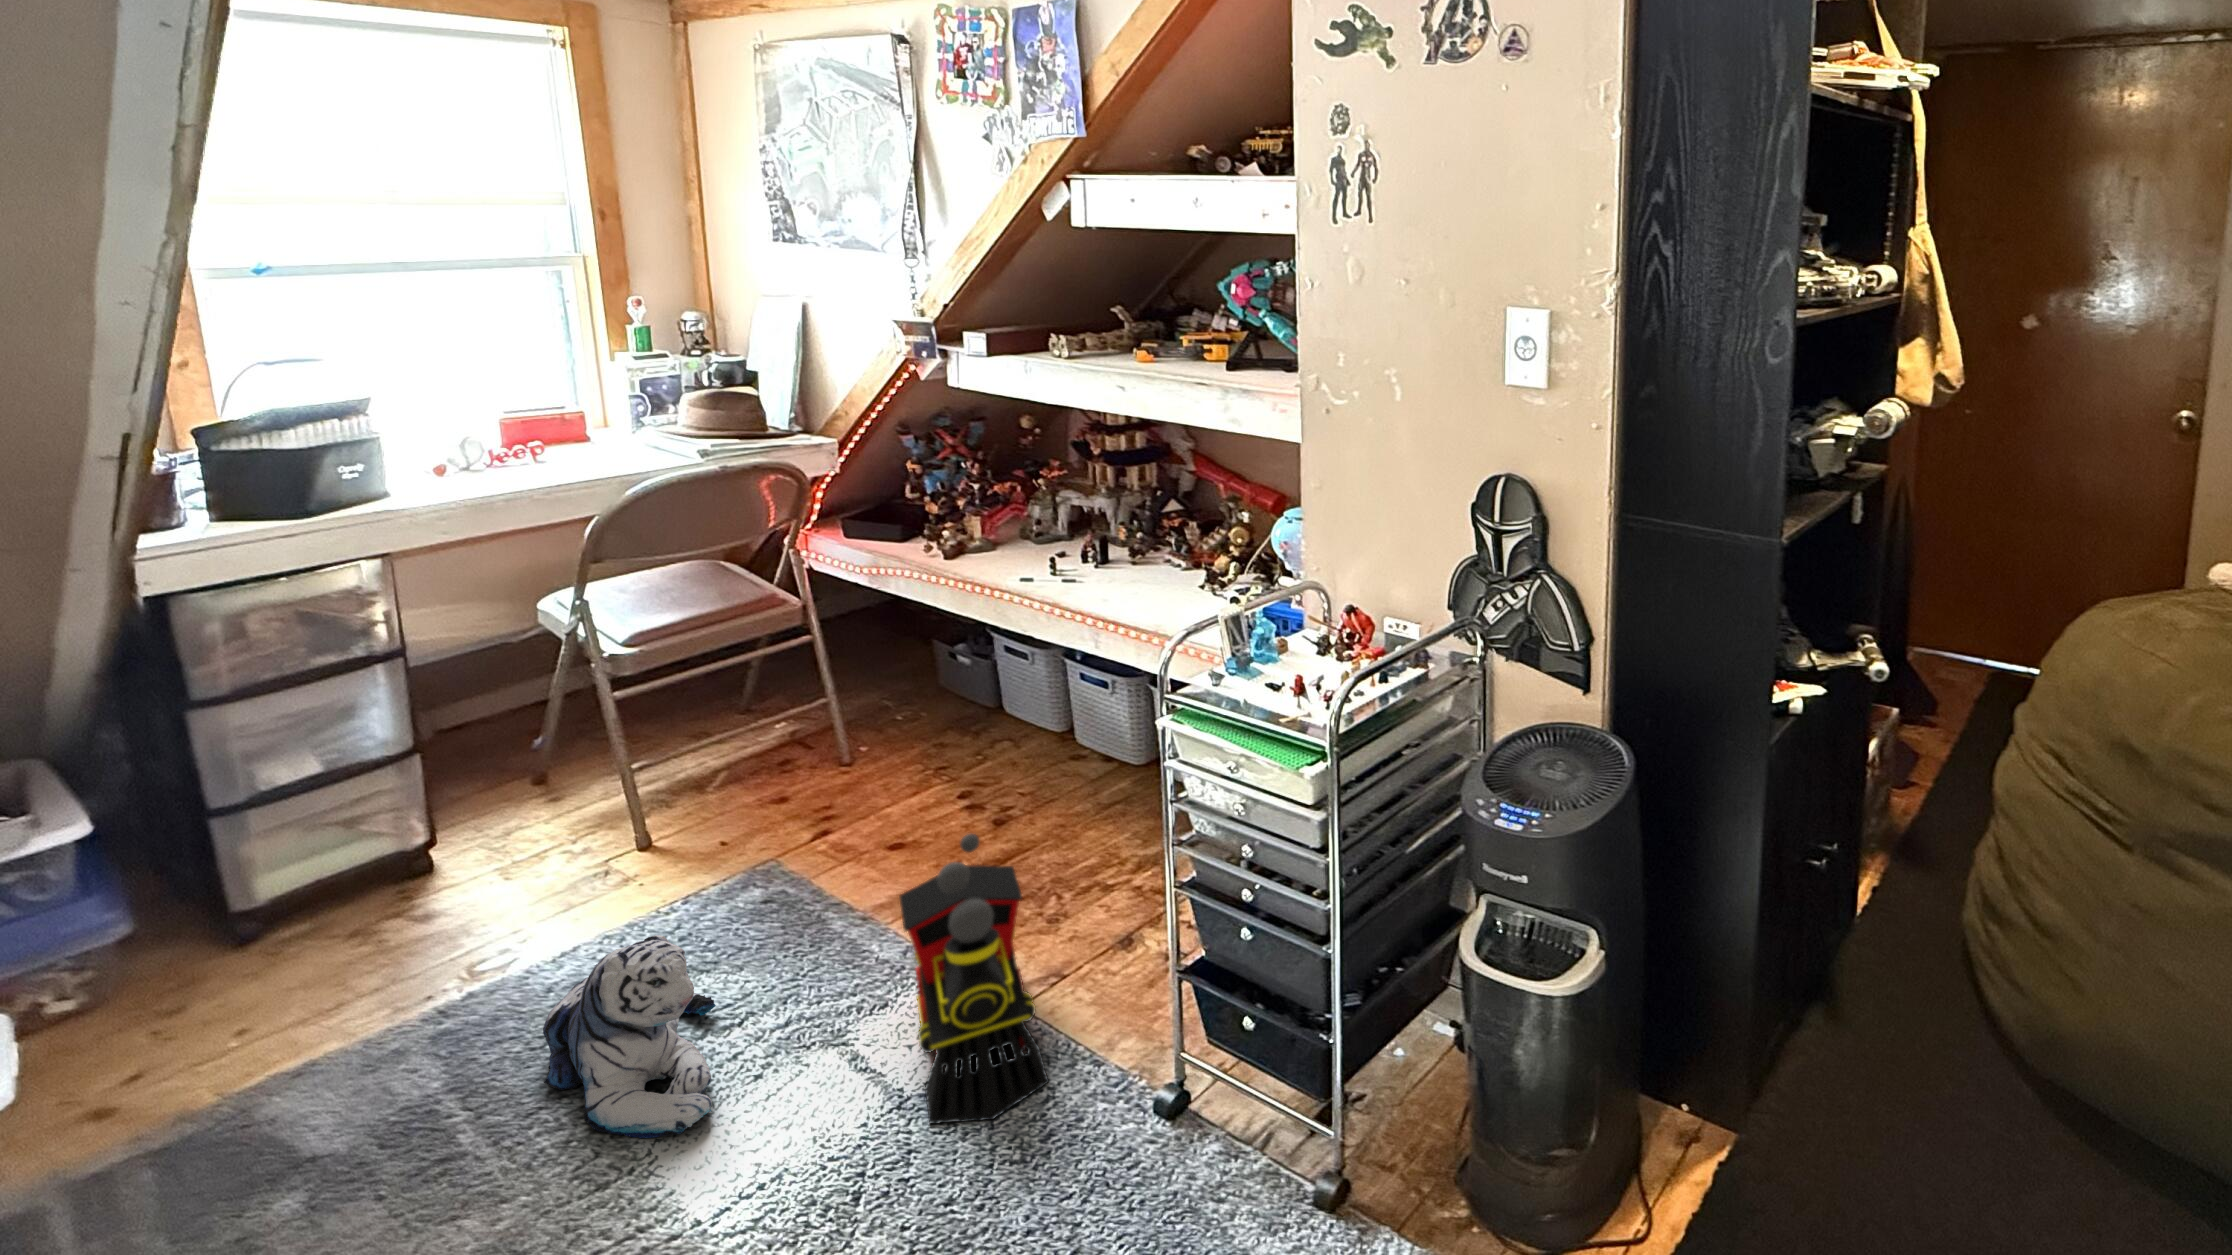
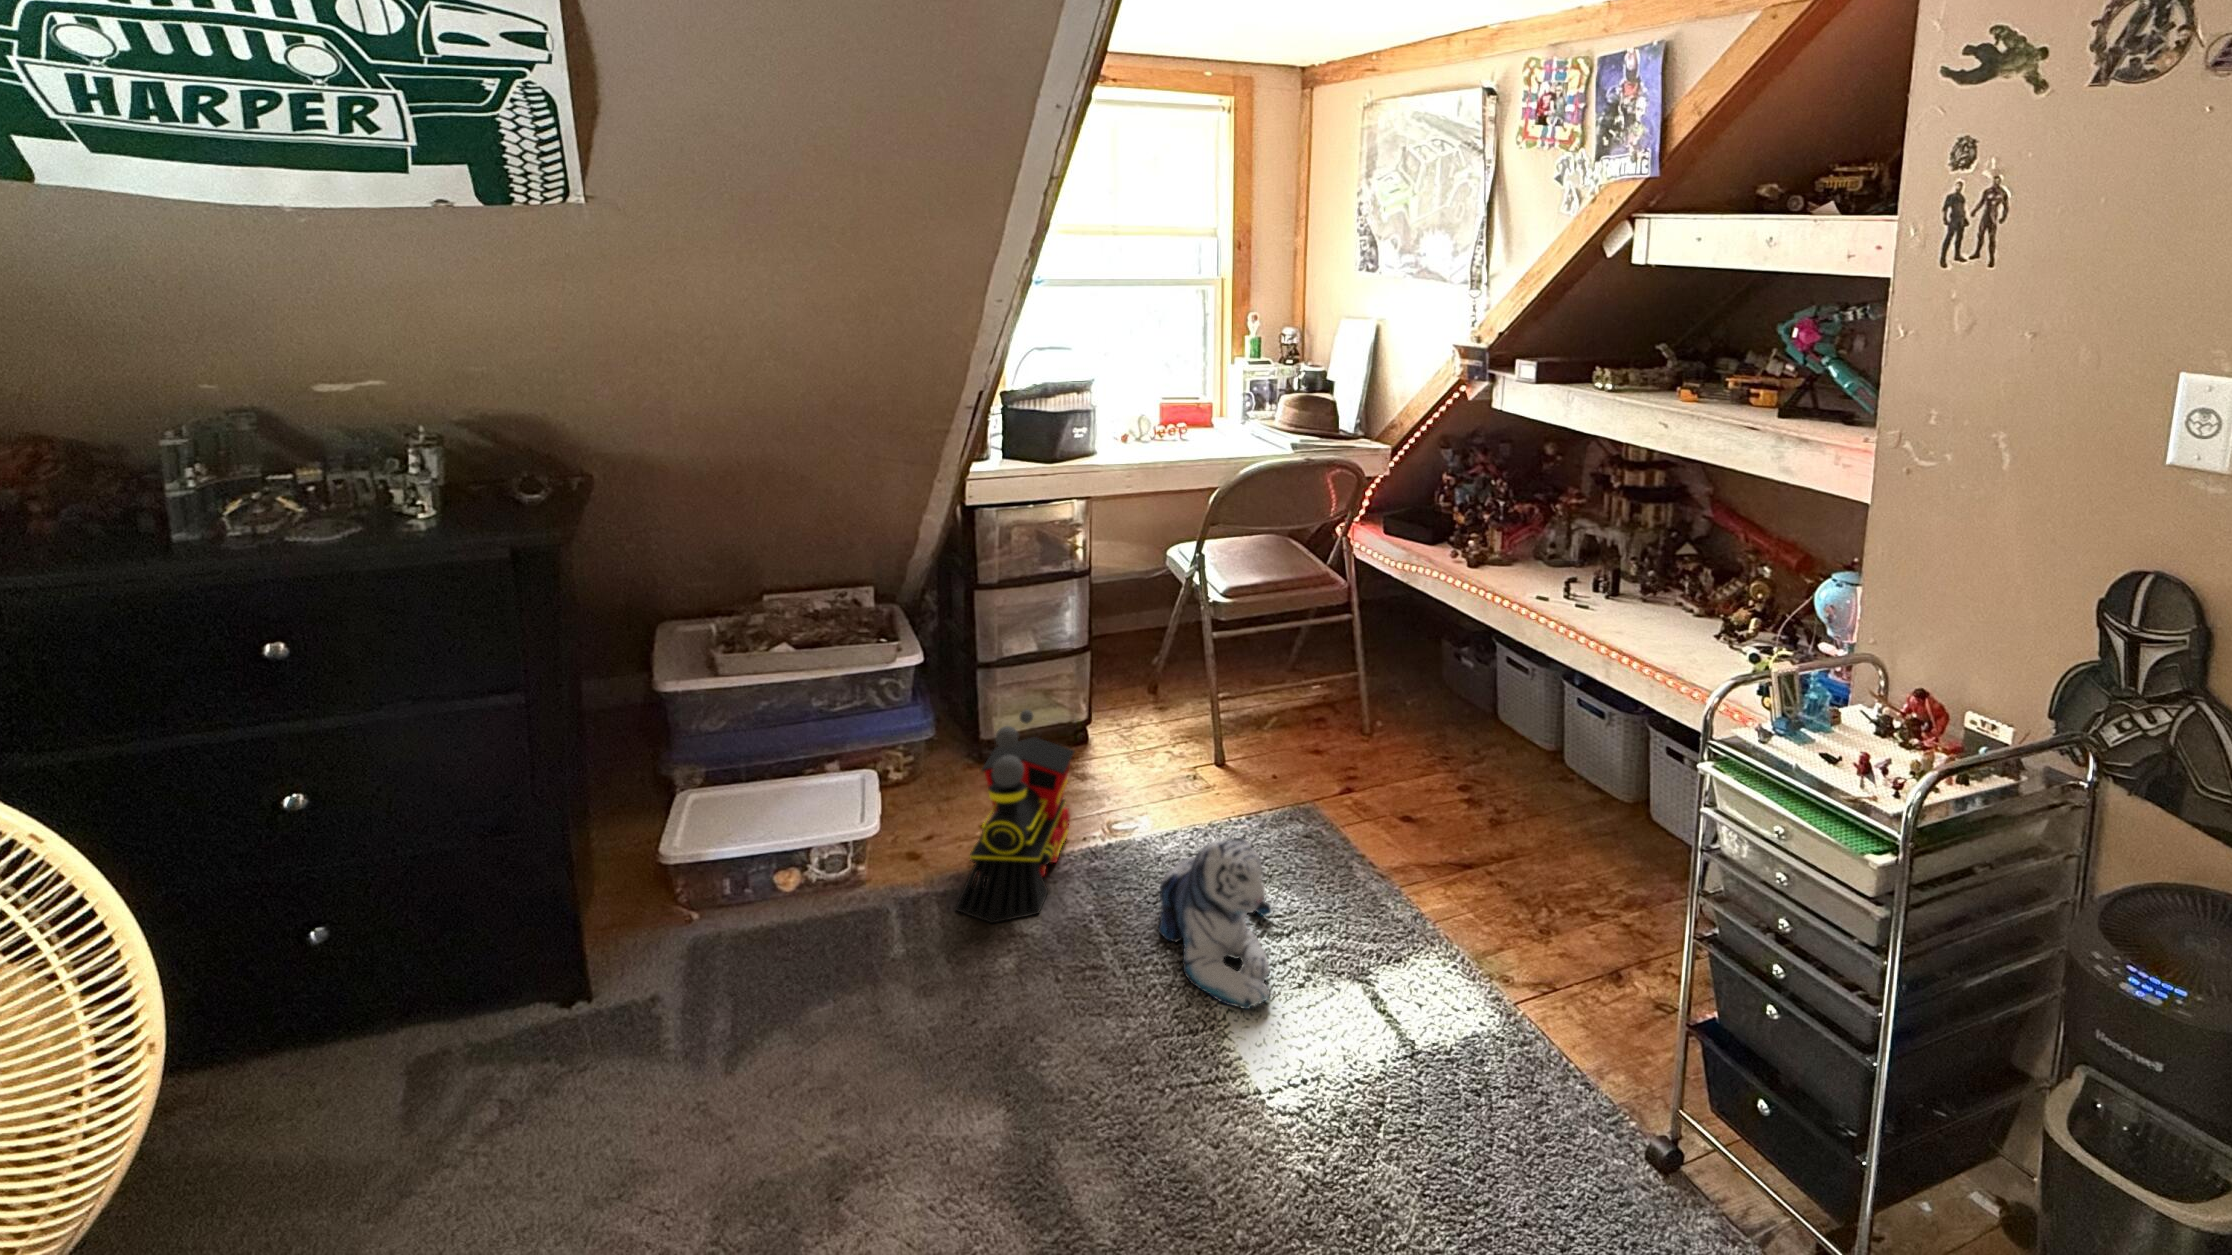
toy train: present [899,834,1048,1124] -> present [955,710,1074,923]

